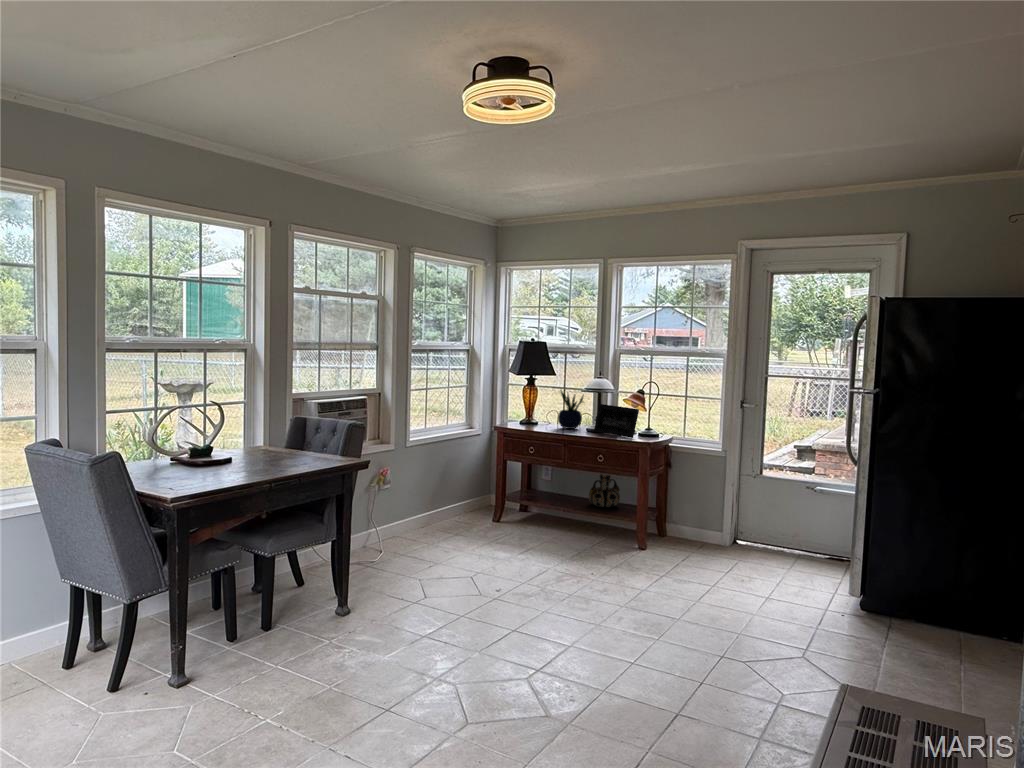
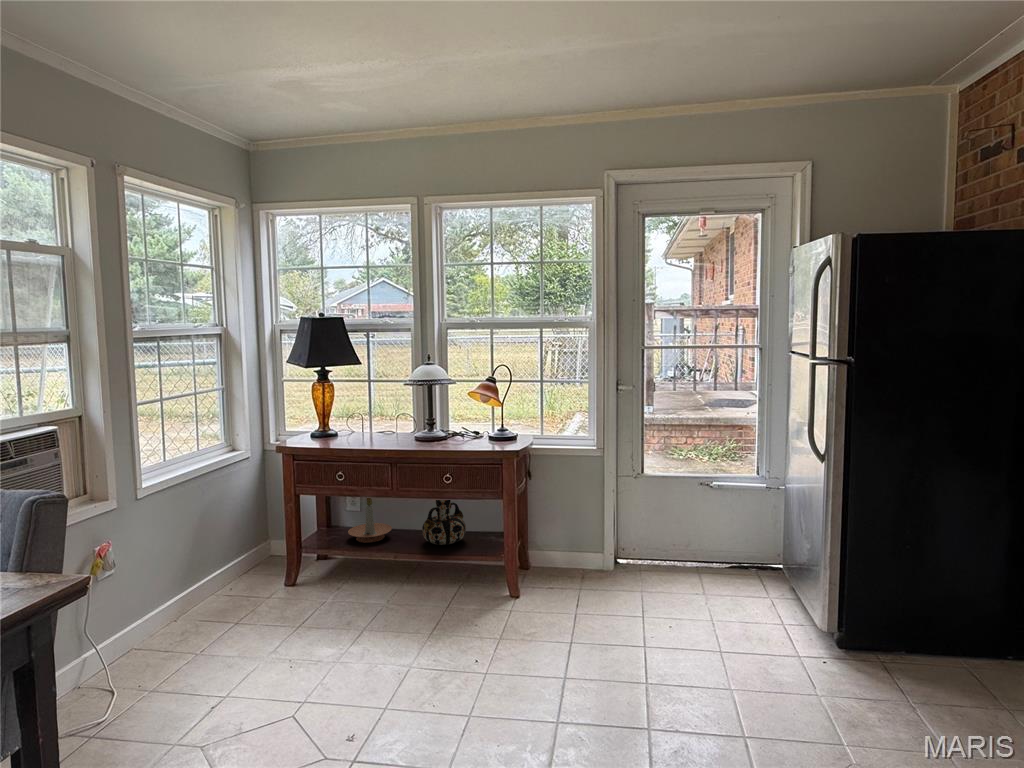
potted plant: present [558,391,583,429] -> none [368,382,408,440]
picture frame: present [594,404,639,438] -> none [423,400,489,446]
candle holder: none [539,465,569,500] -> present [348,498,392,543]

